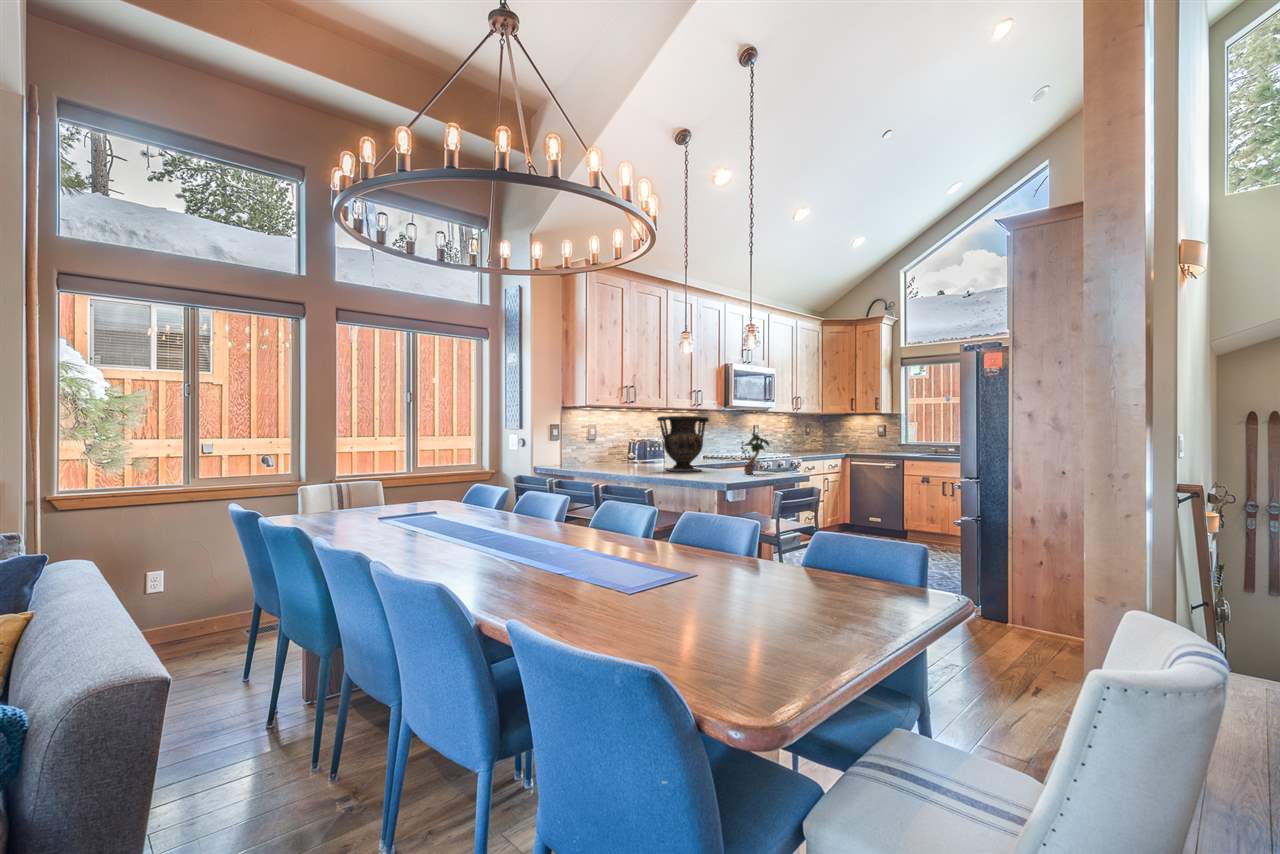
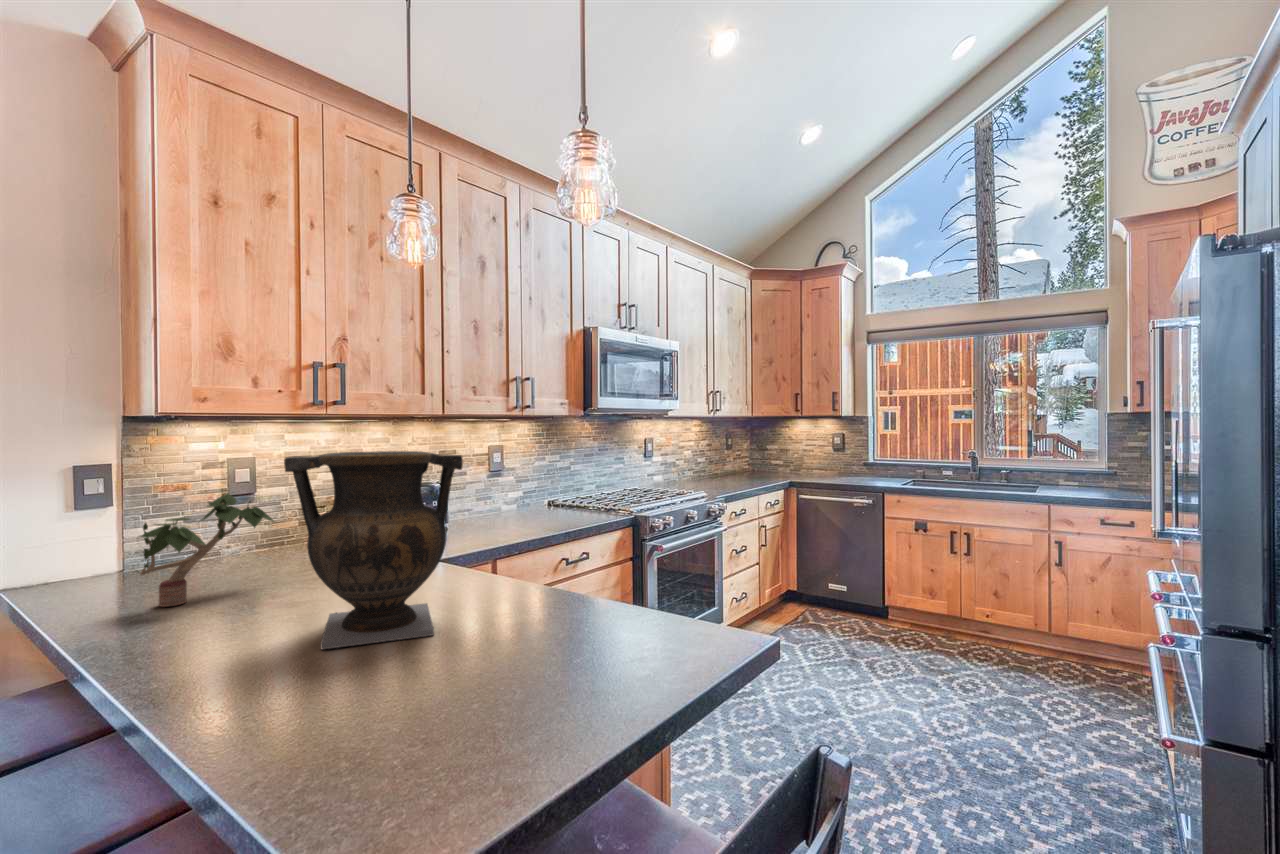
potted plant: present [741,434,770,474] -> present [137,494,273,607]

